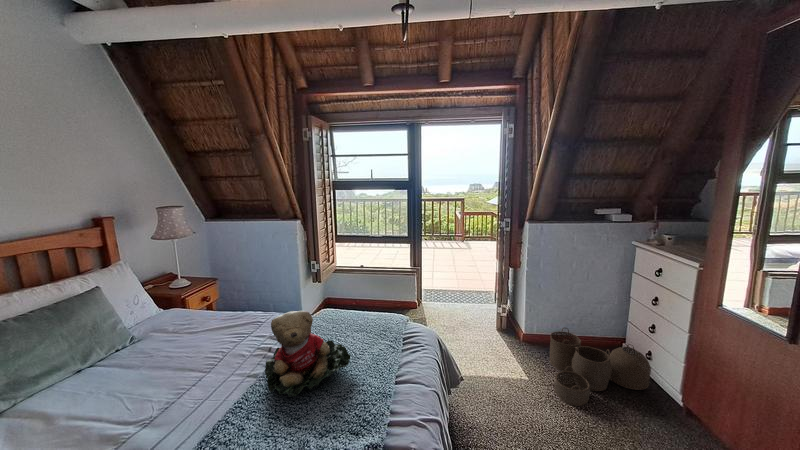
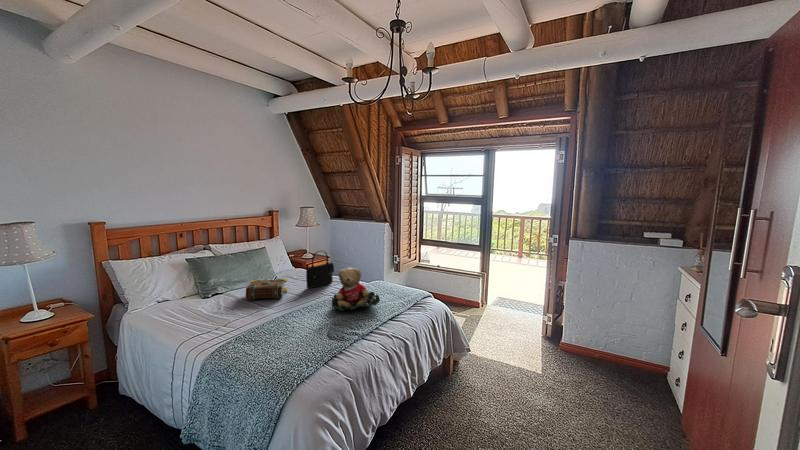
handbag: none [195,282,243,352] -> present [306,251,334,288]
woven basket: present [549,327,651,406] -> none [561,338,669,405]
book: none [60,345,163,416] -> present [246,279,288,300]

